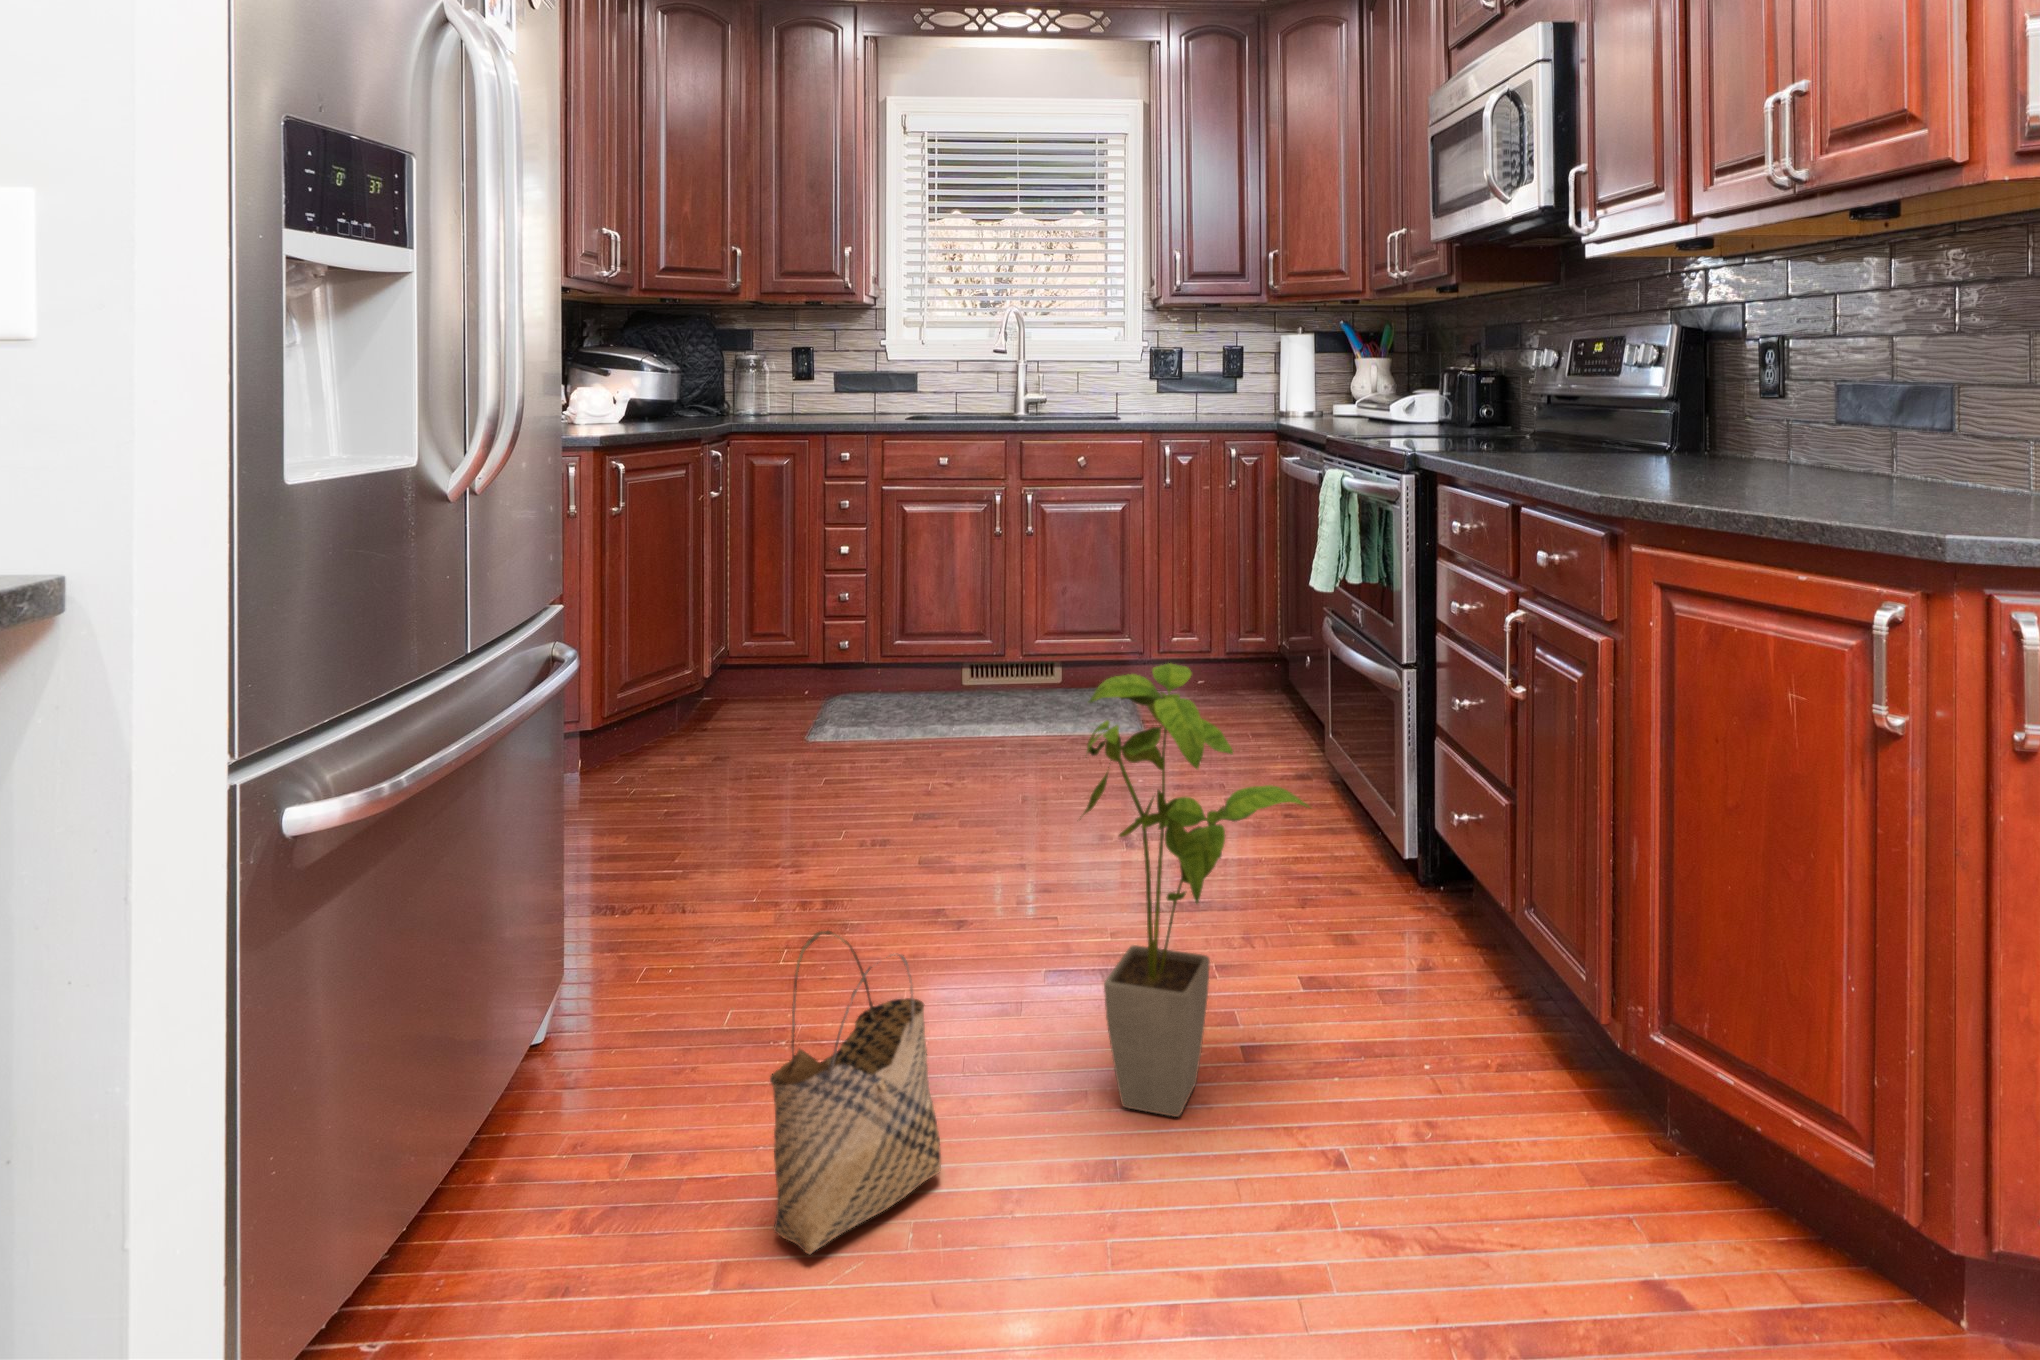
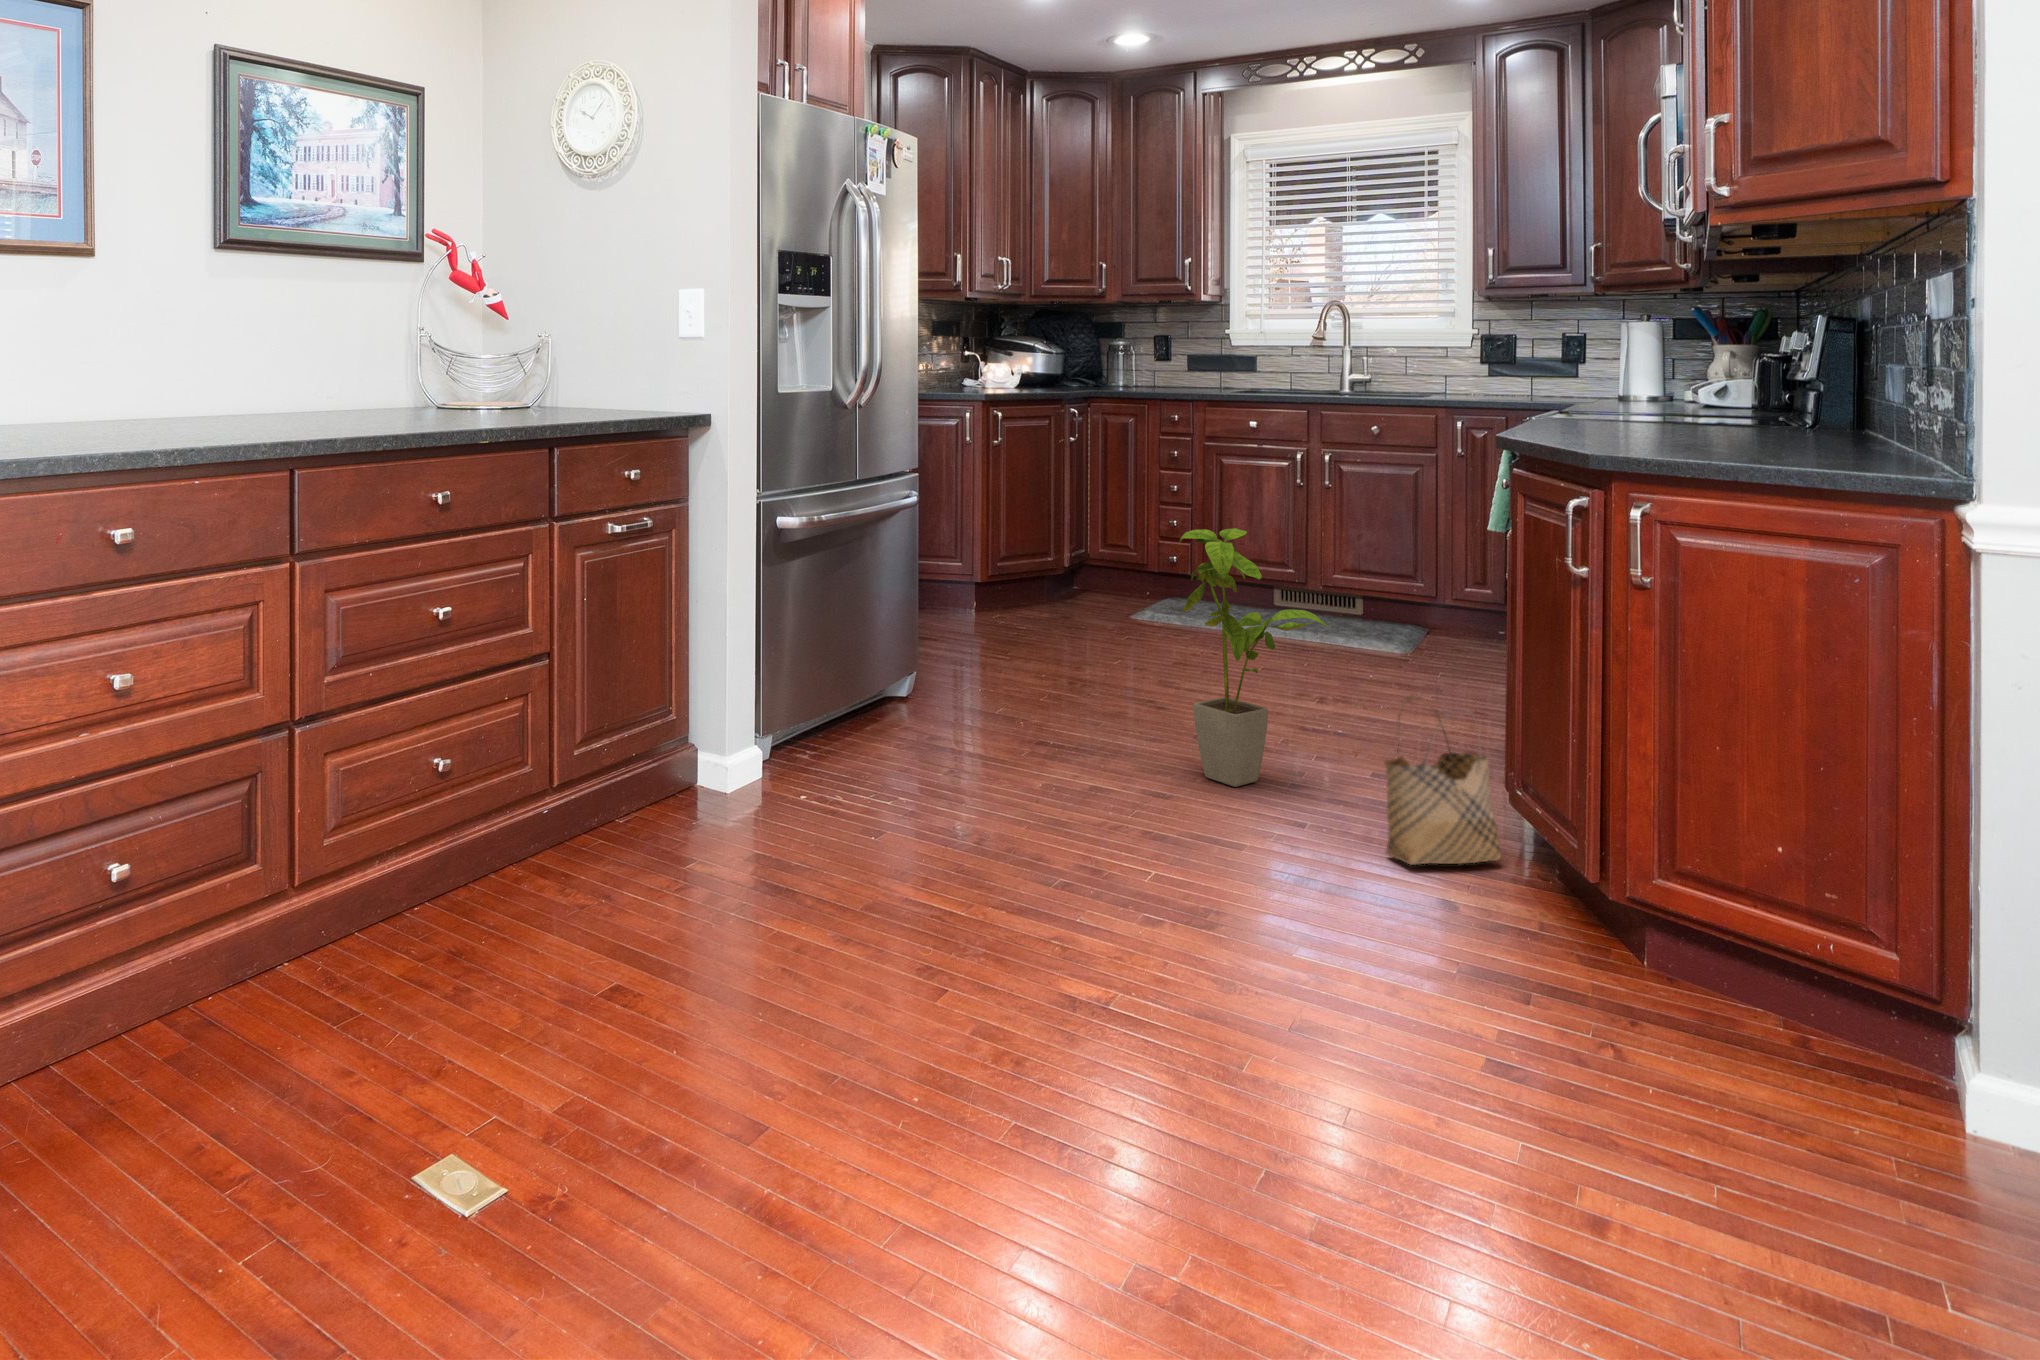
woven basket: present [770,931,941,1254] -> present [1385,696,1501,865]

